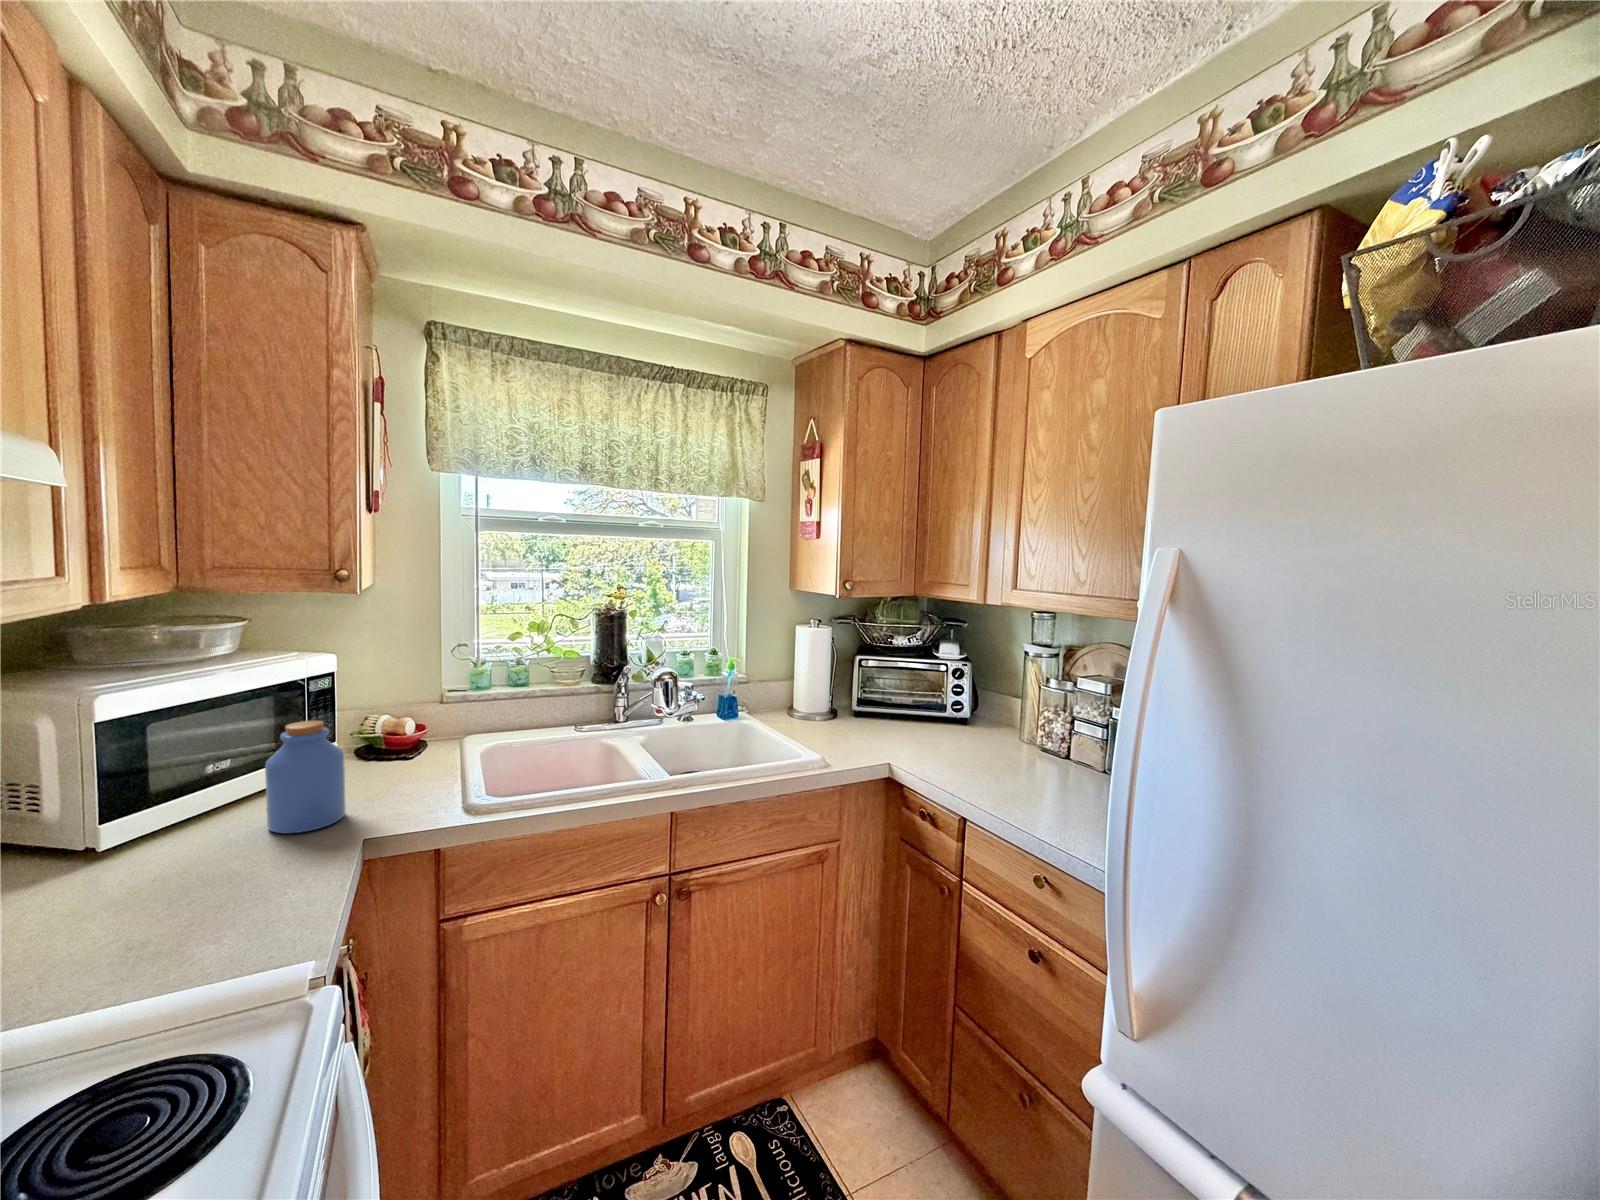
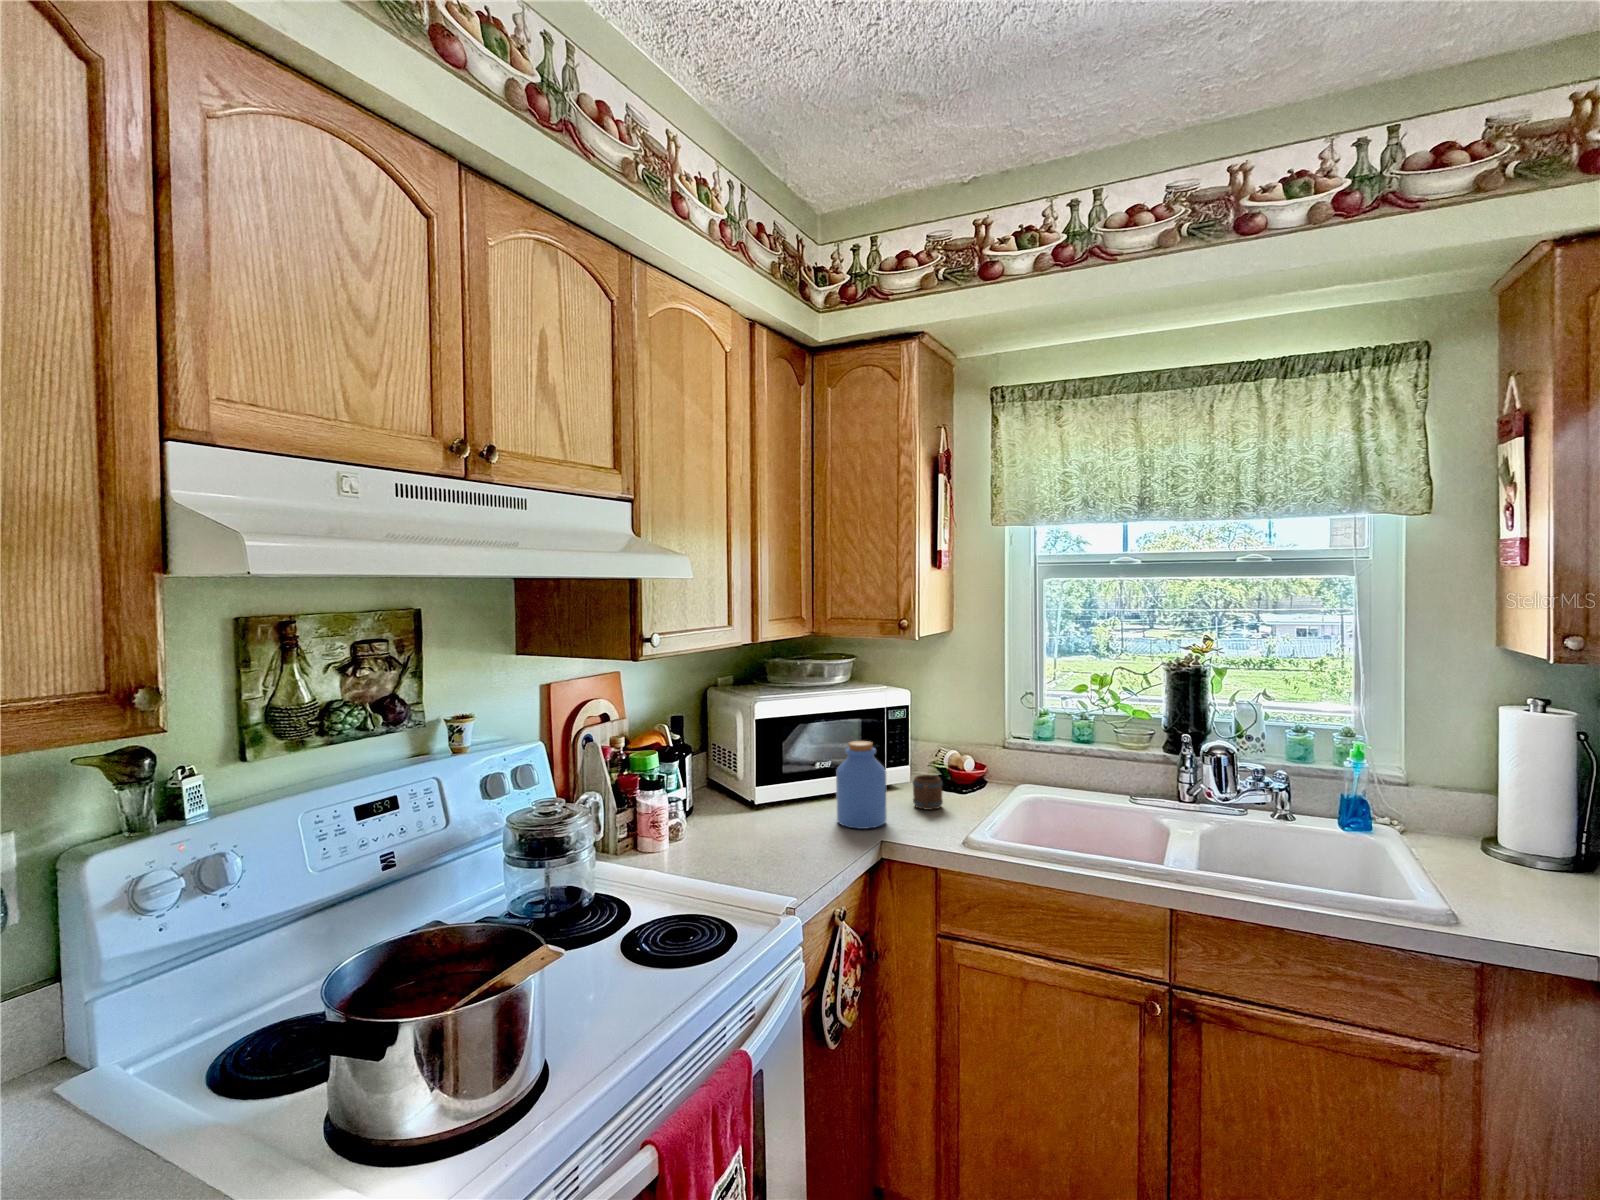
mug: none [359,745,399,786] -> present [913,775,943,810]

